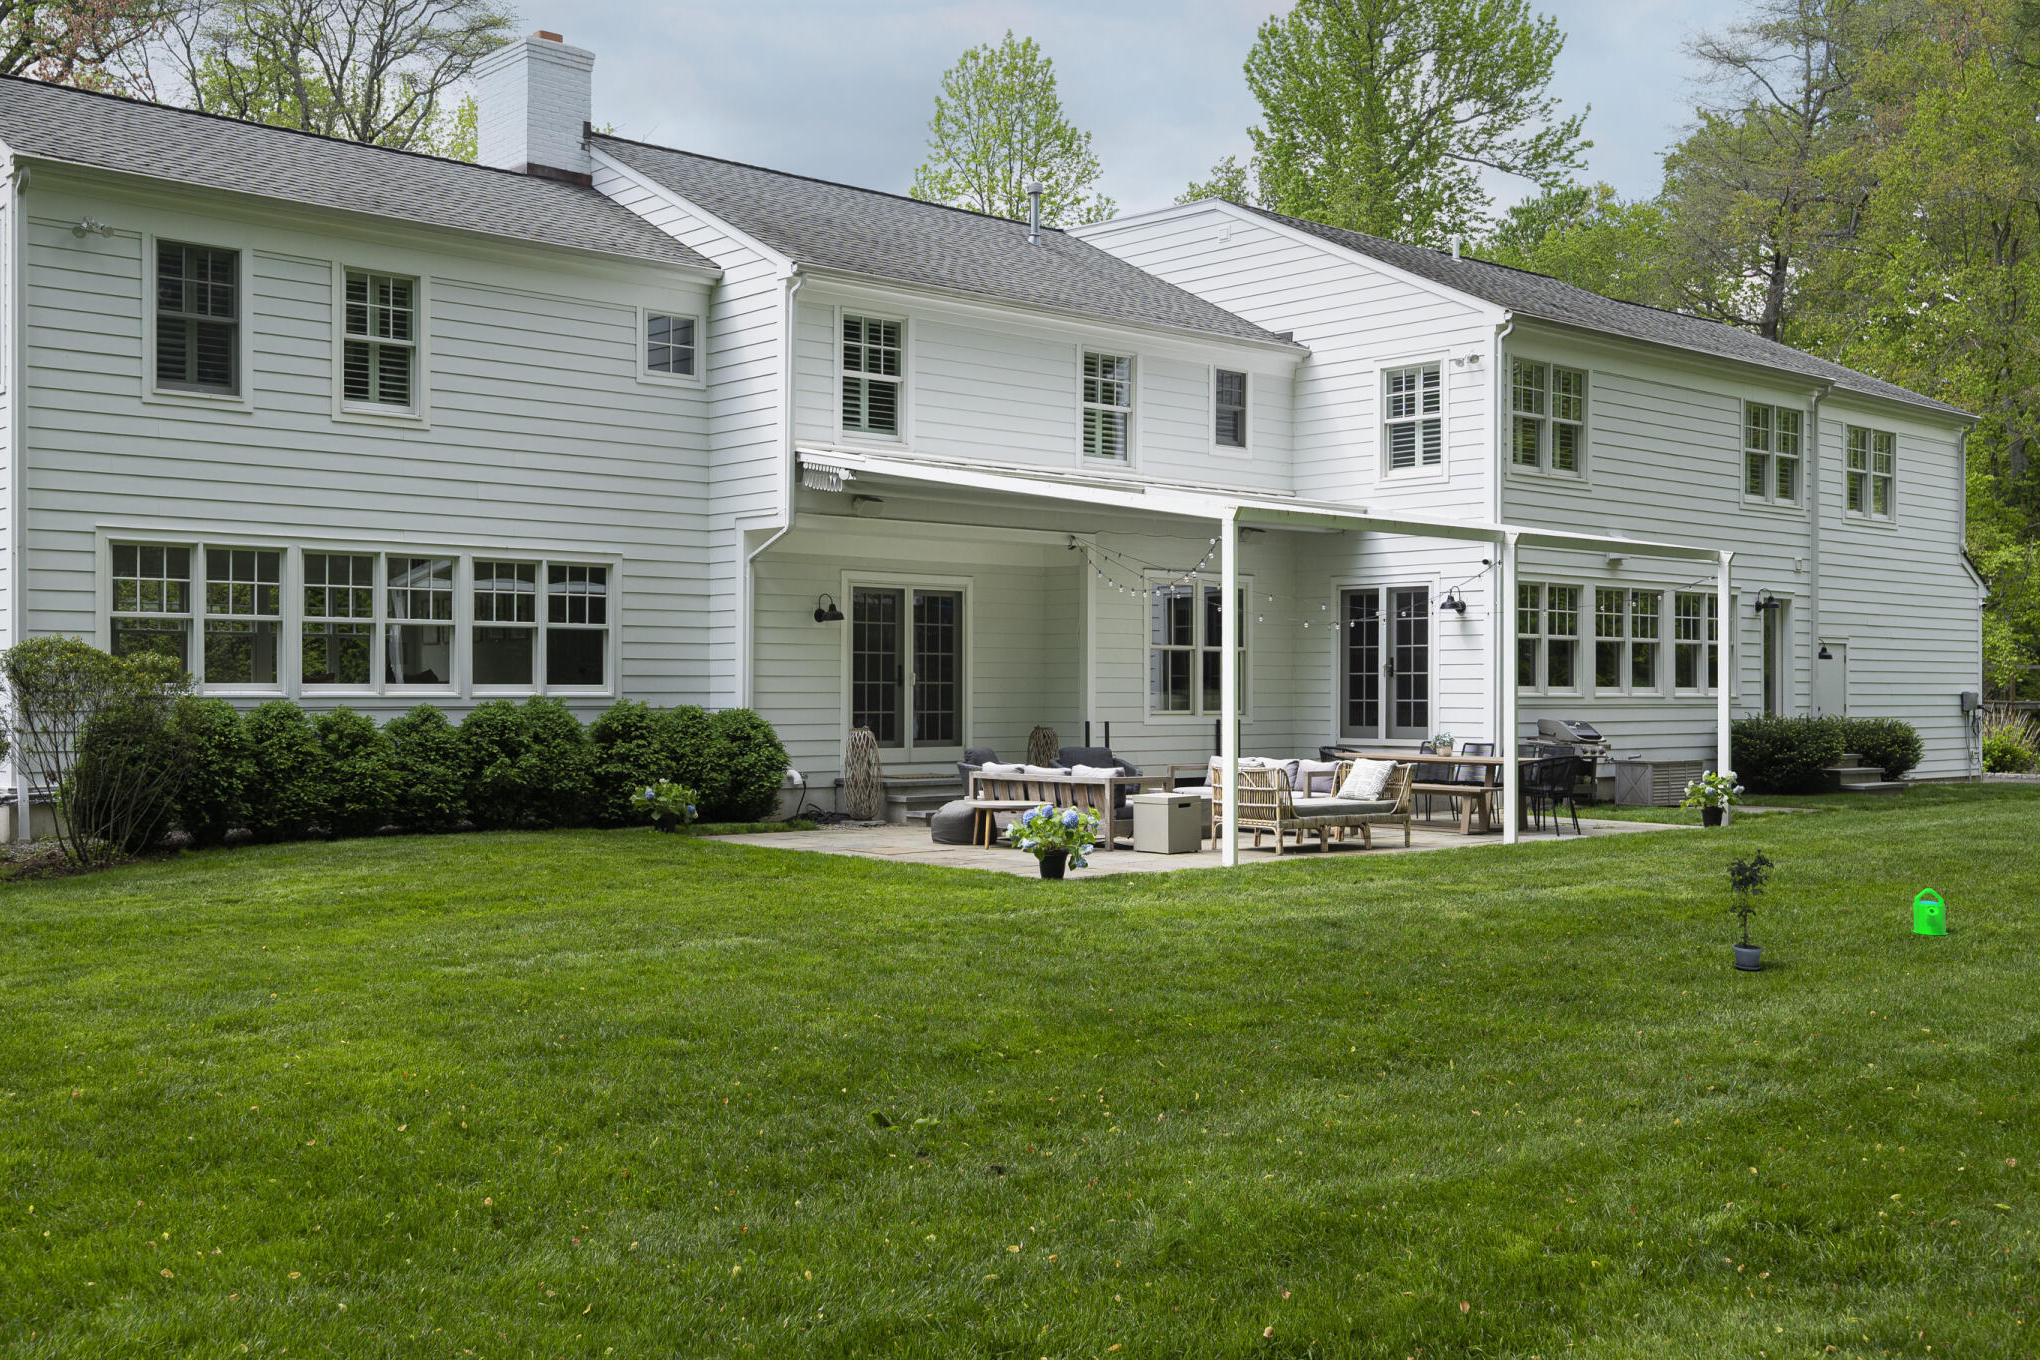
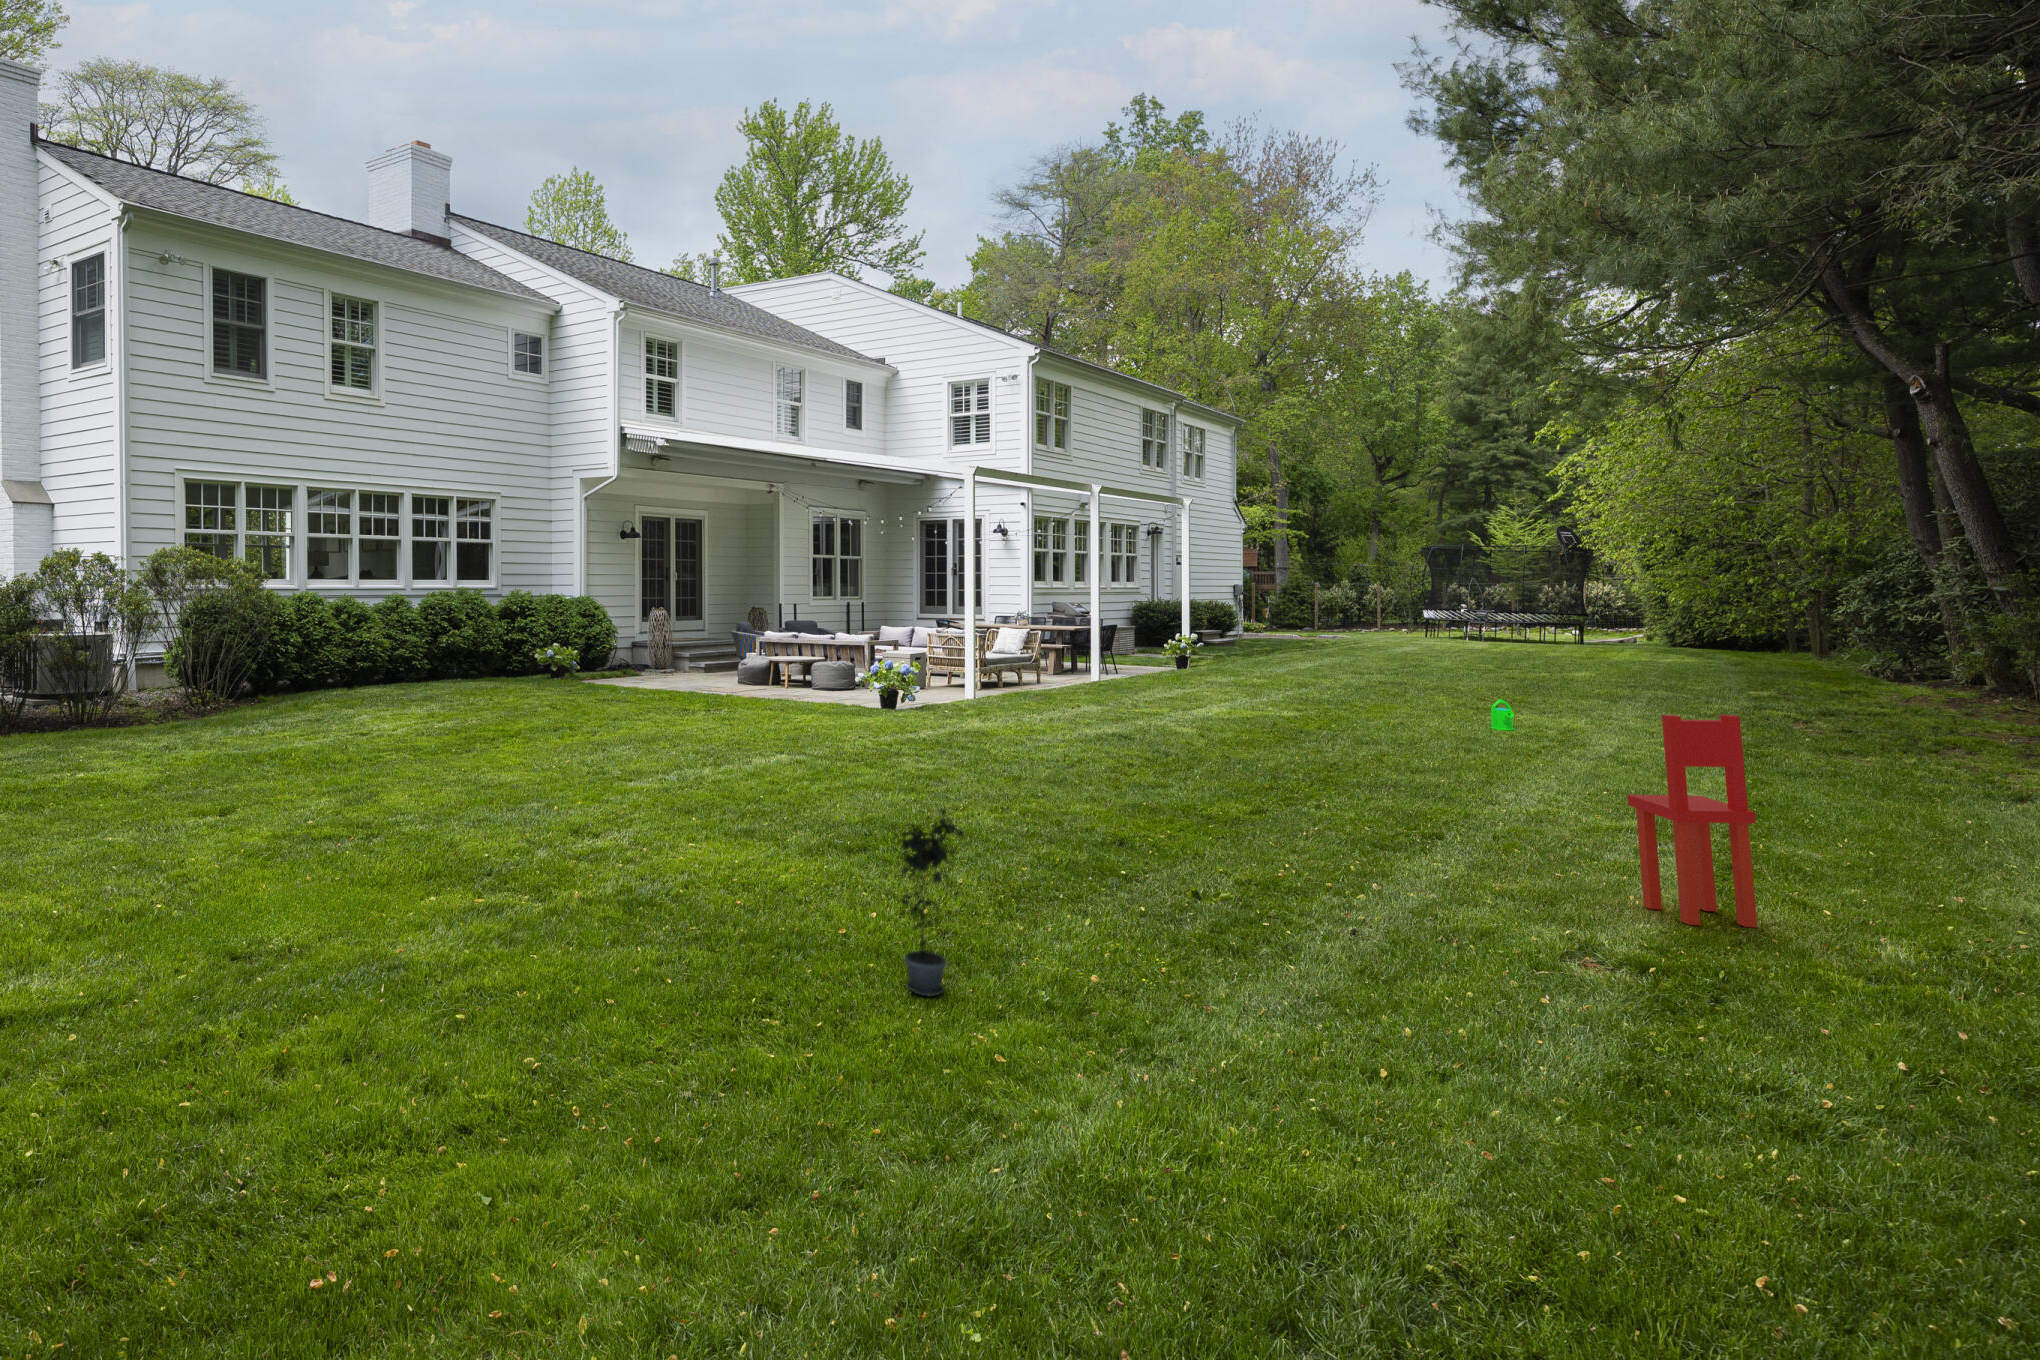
potted plant: present [1724,849,1774,970] -> present [895,809,964,997]
chair: none [1495,917,1604,1203] -> present [1627,715,1758,927]

